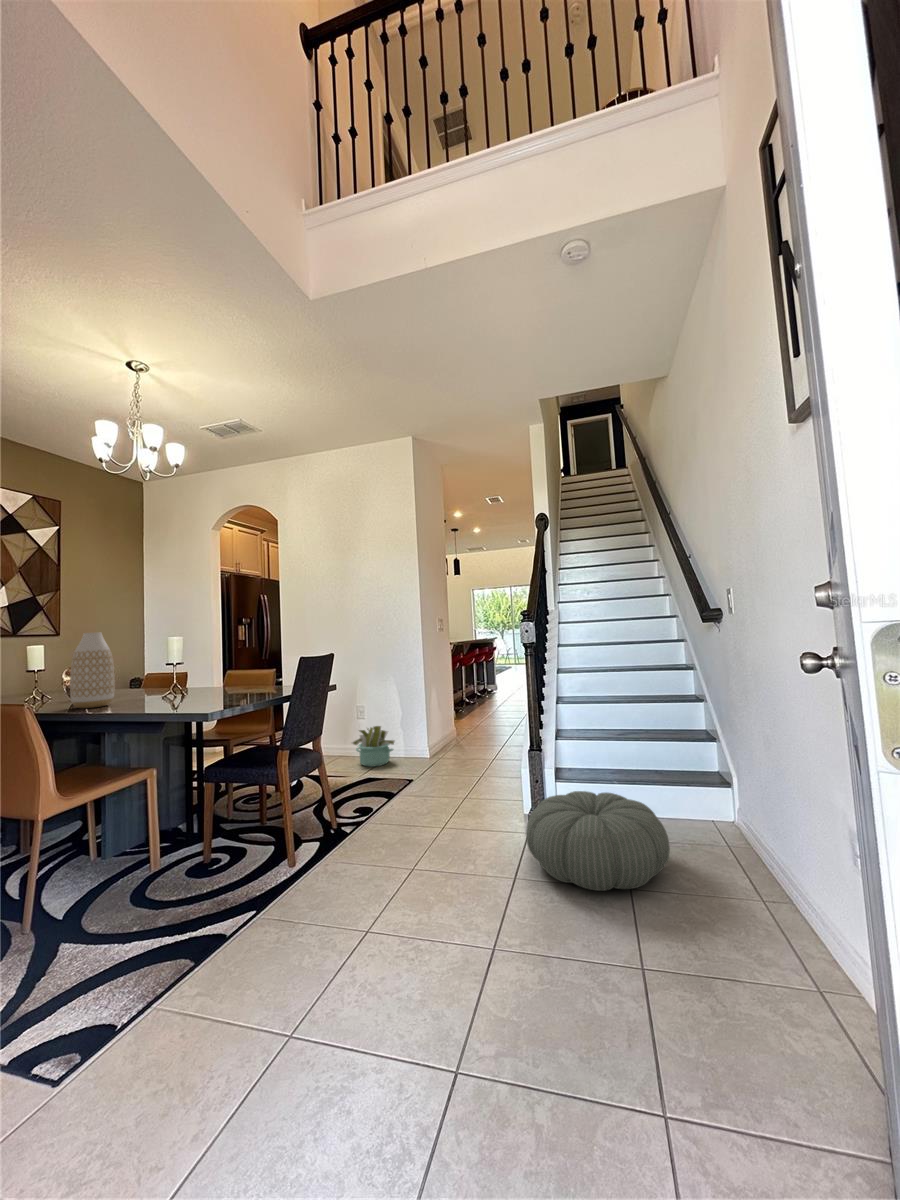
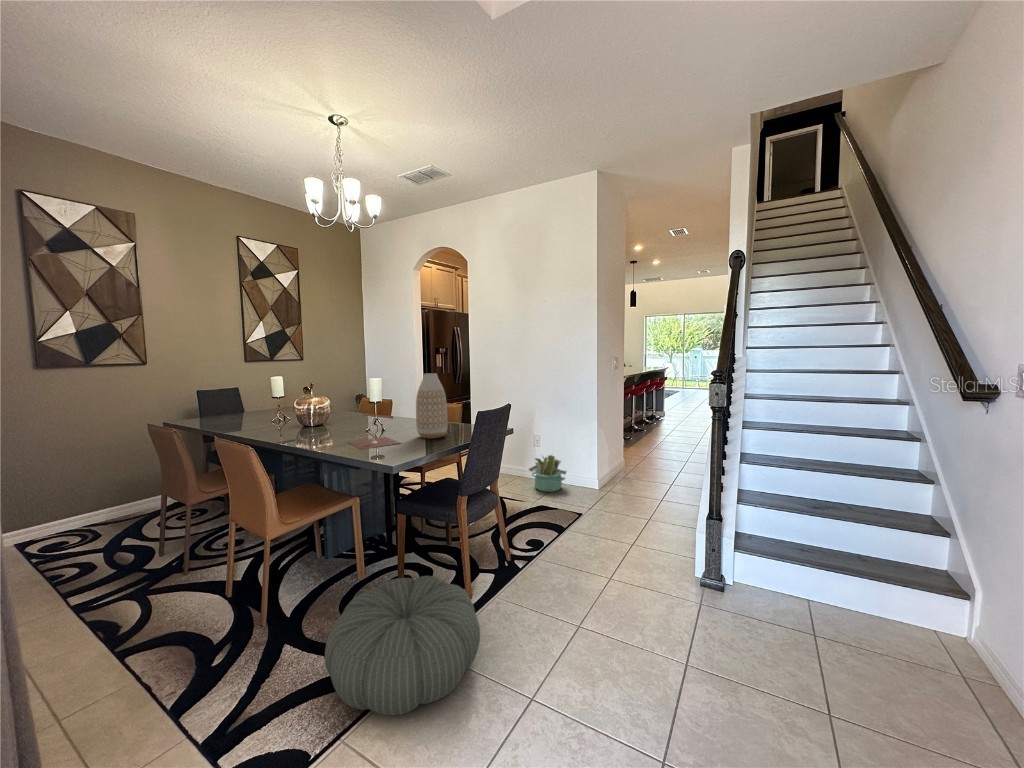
vase: present [70,633,115,708] -> present [416,374,448,439]
wine glass: none [144,684,210,709] -> present [349,425,399,450]
pouf: present [526,791,670,891] -> present [325,576,480,715]

